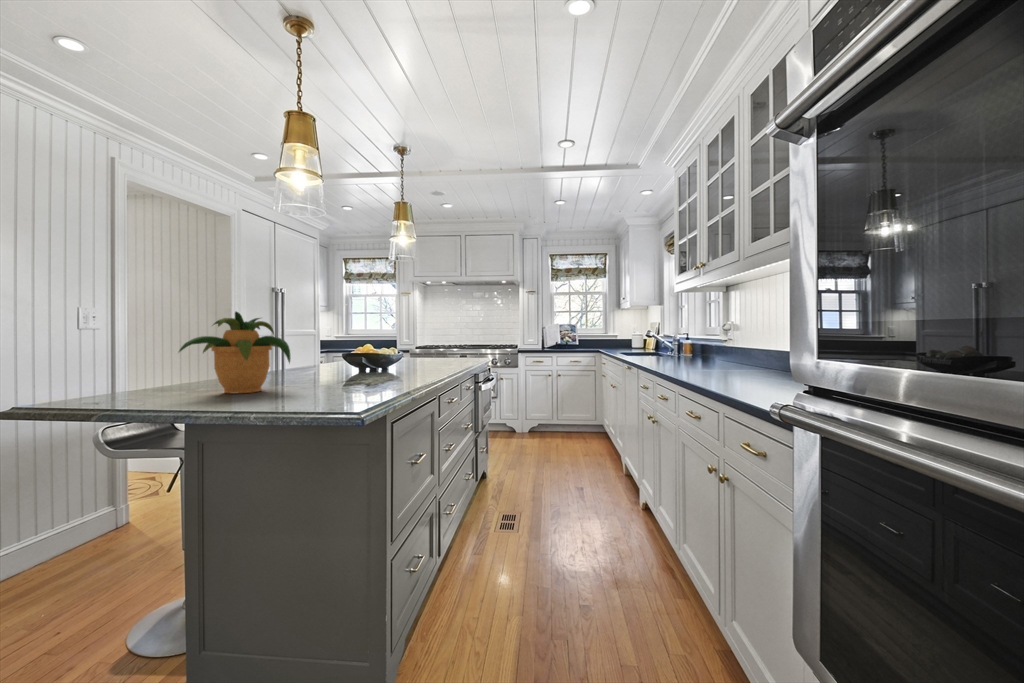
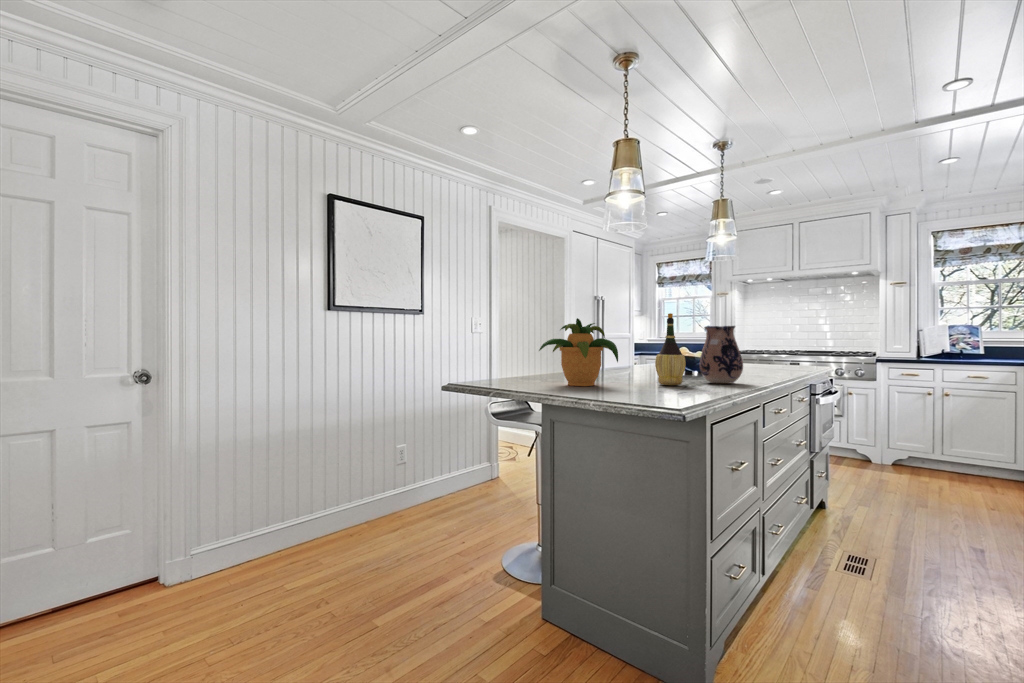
wine bottle: none [335,309,367,385] -> present [655,313,686,385]
ceramic pitcher: none [382,323,422,380] -> present [700,326,743,384]

